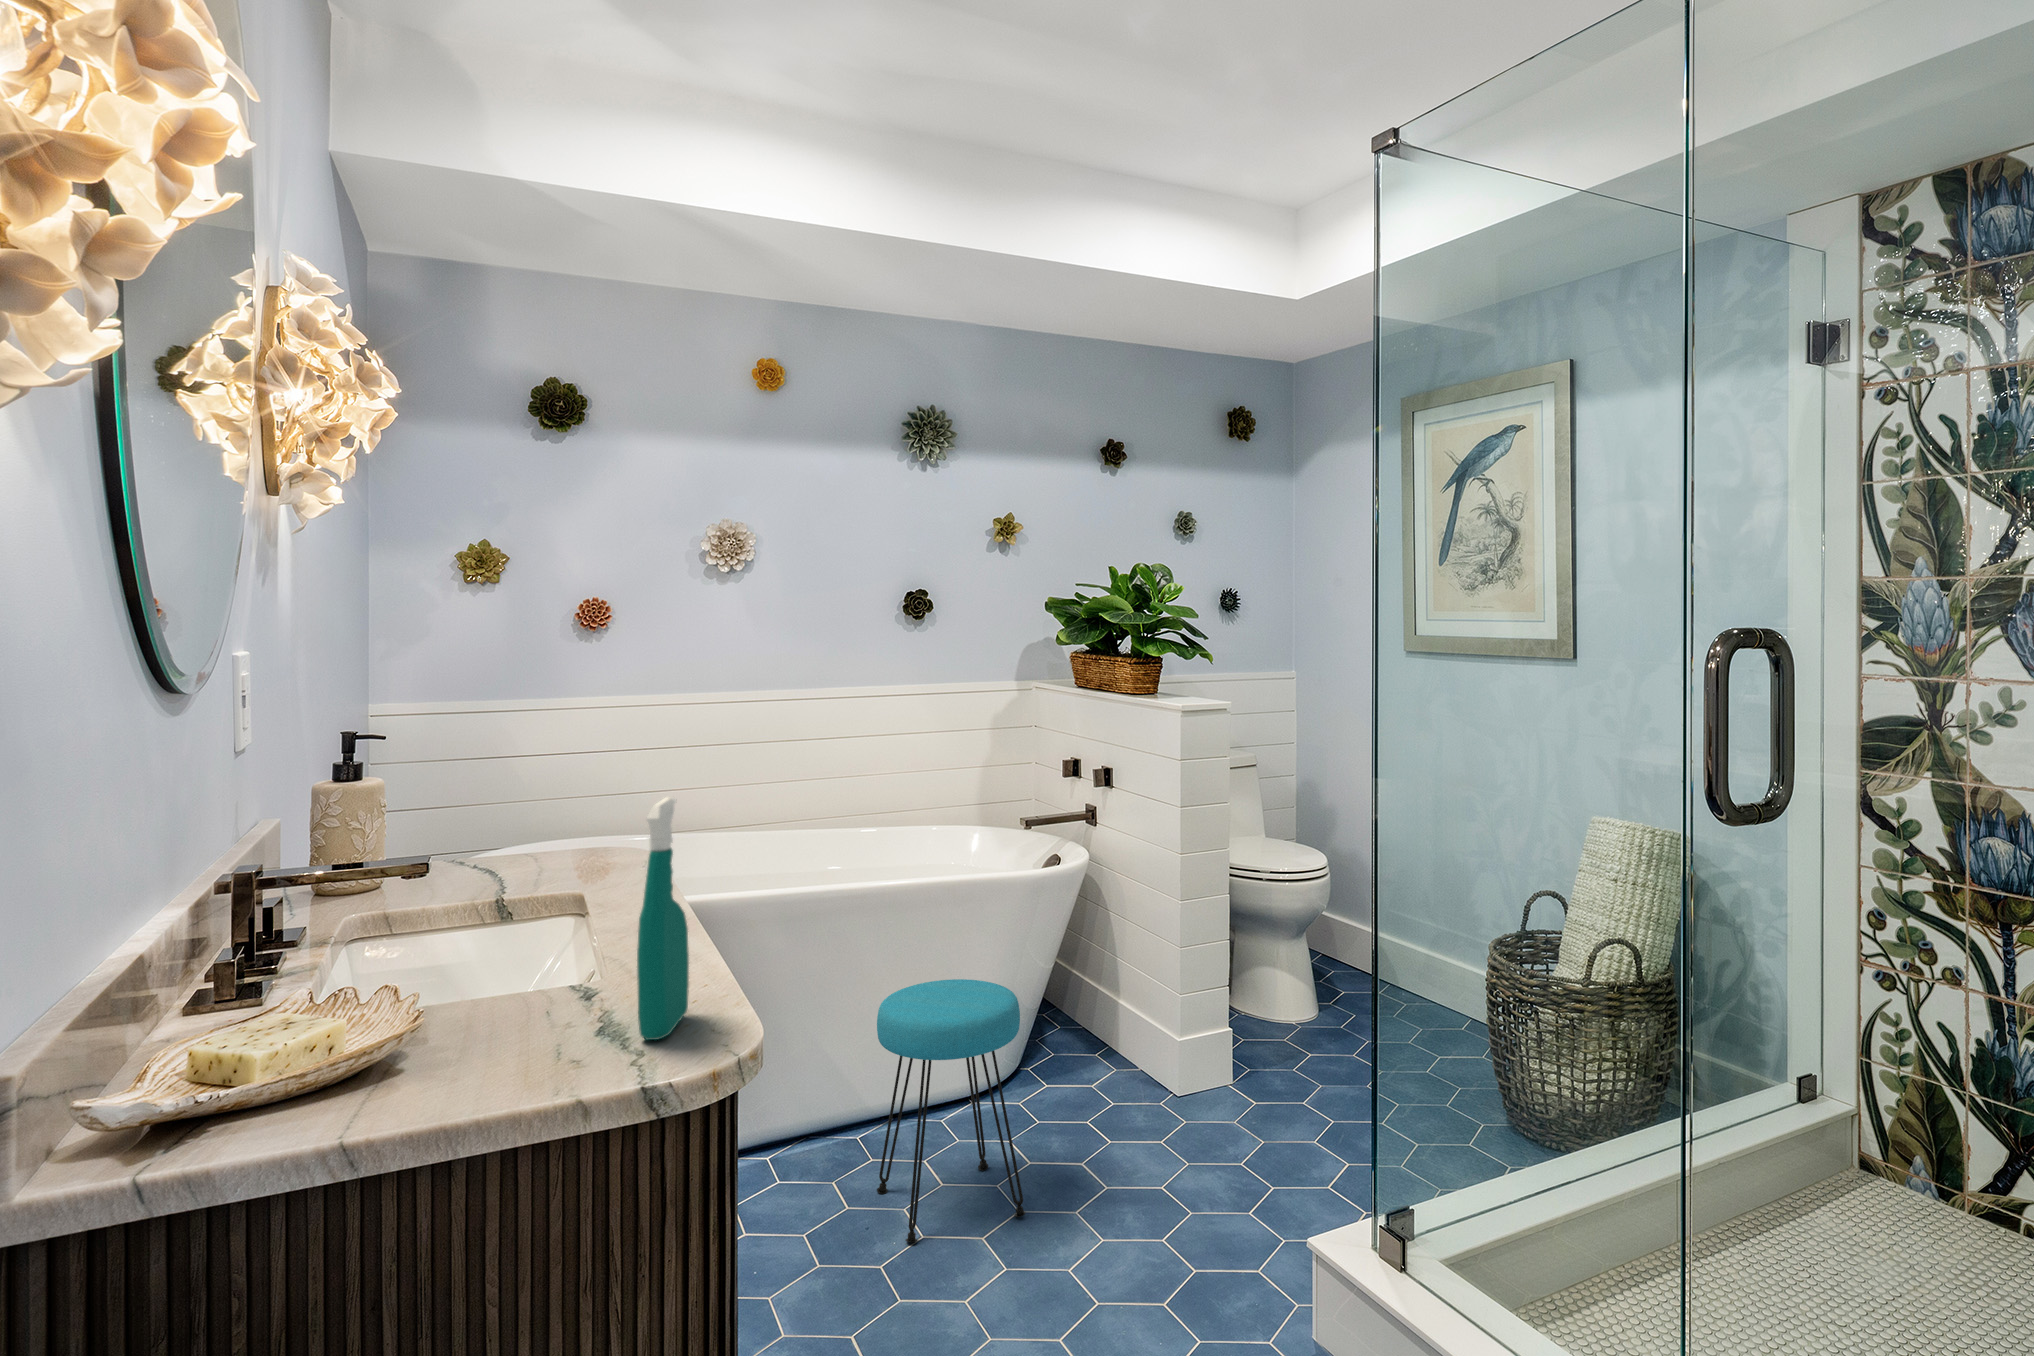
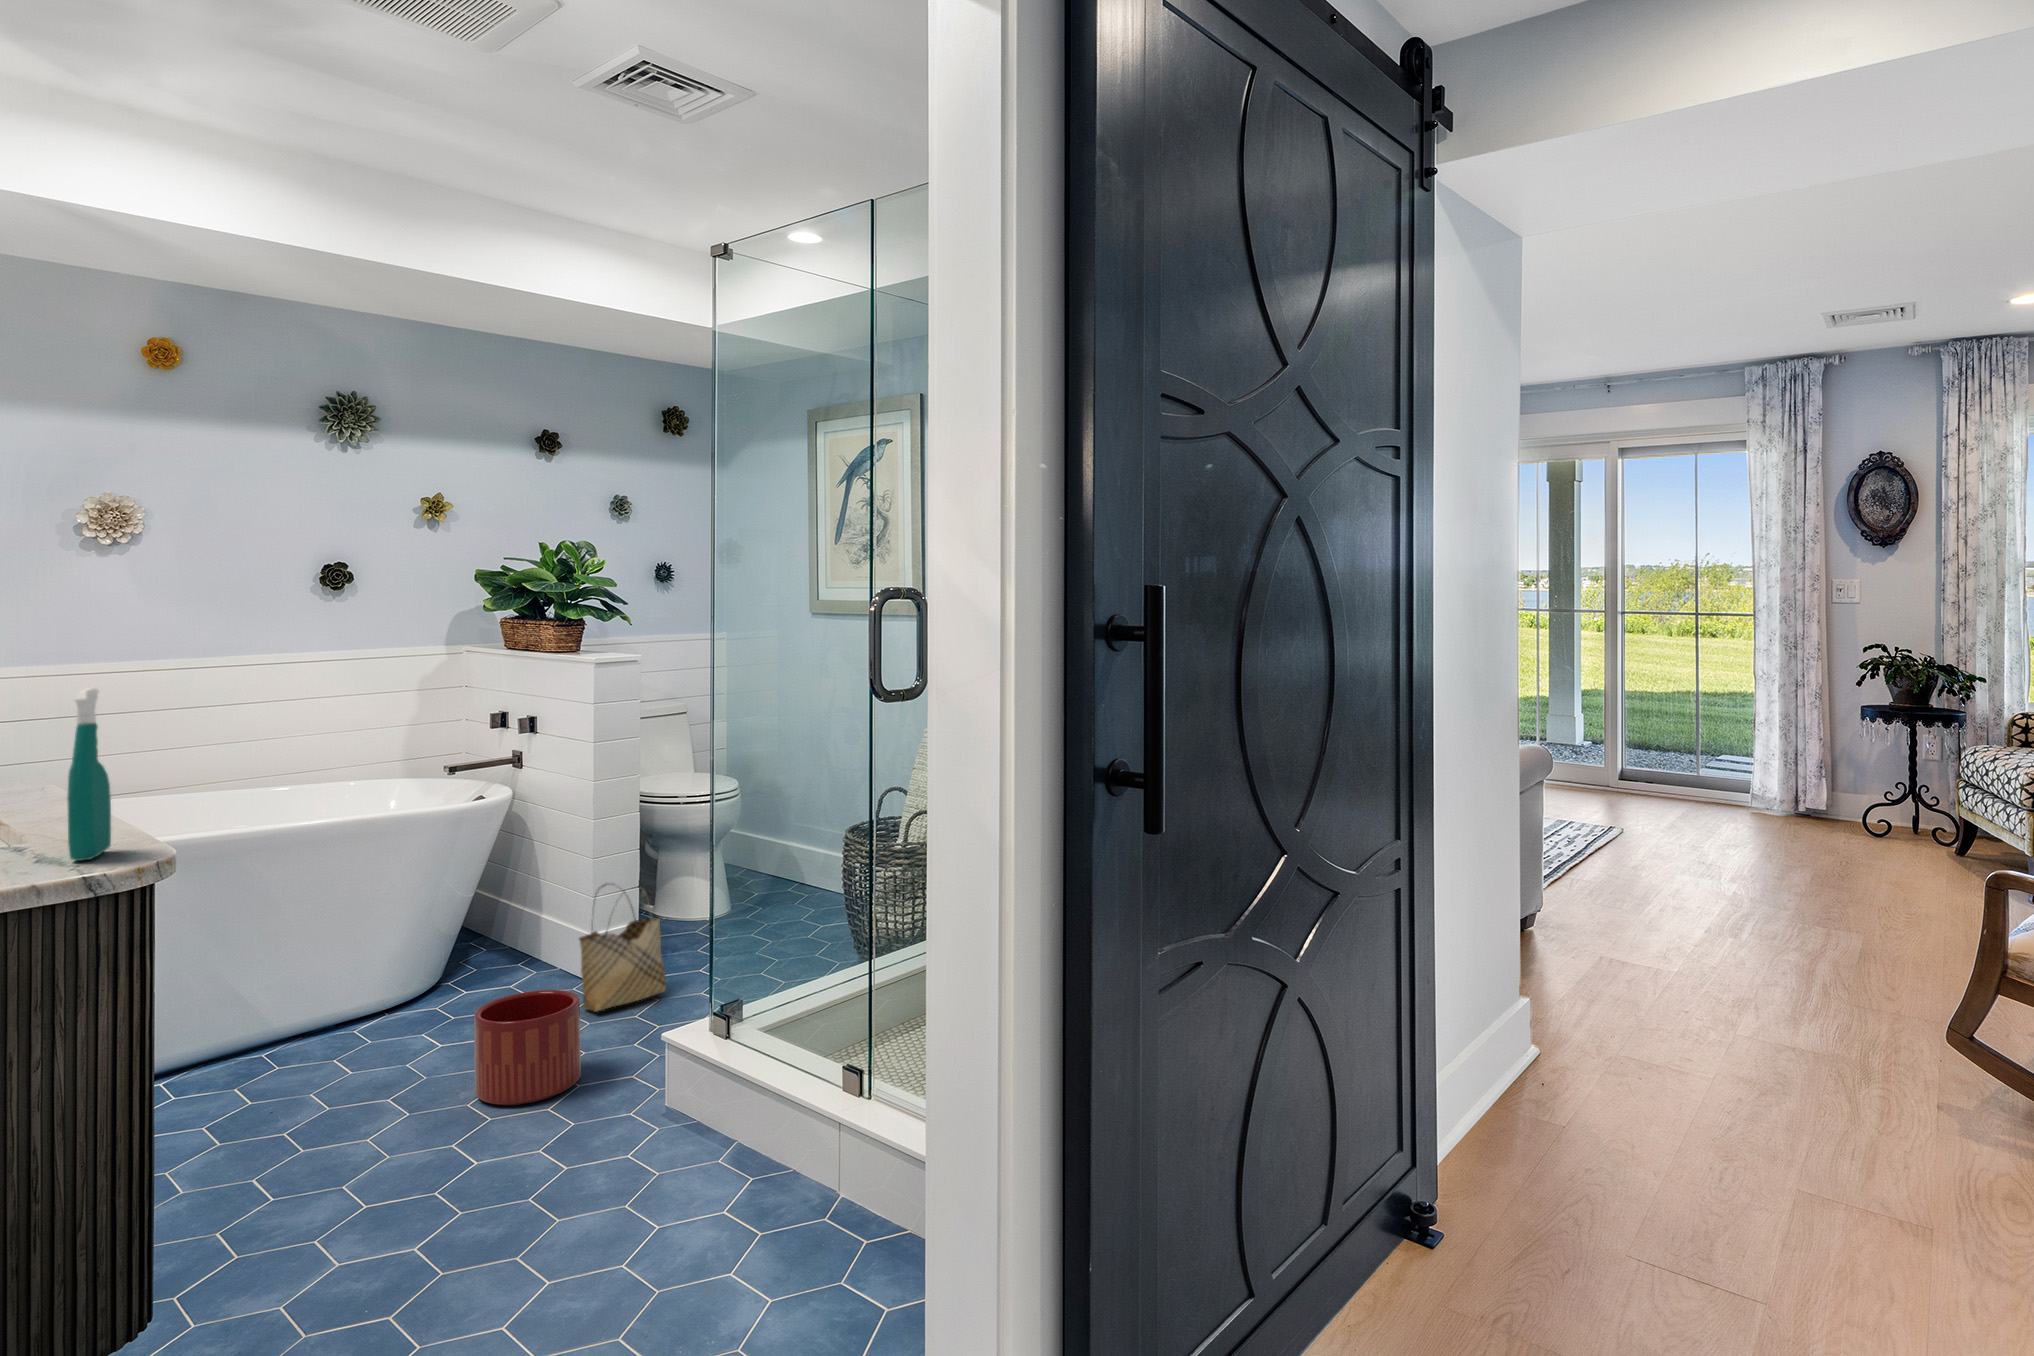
stool: present [877,979,1025,1242] -> none [289,889,437,1104]
woven basket: none [1171,985,1268,1151] -> present [579,884,666,1012]
planter: none [1070,1136,1190,1296] -> present [474,990,581,1105]

